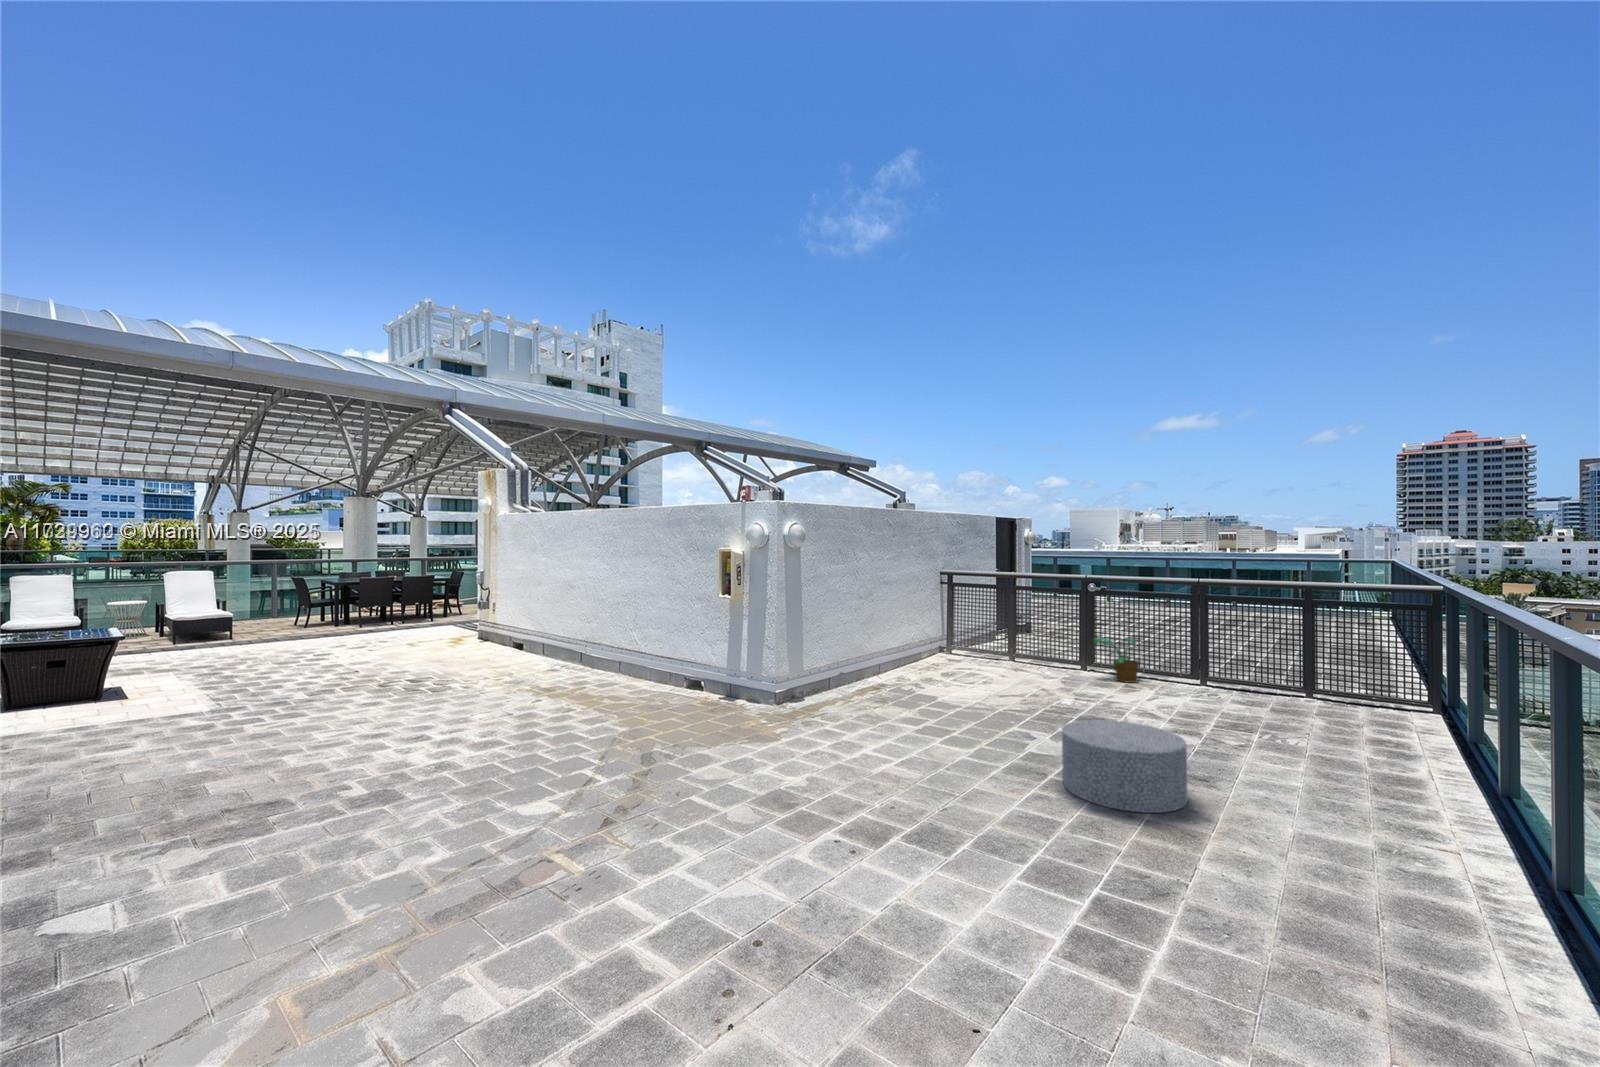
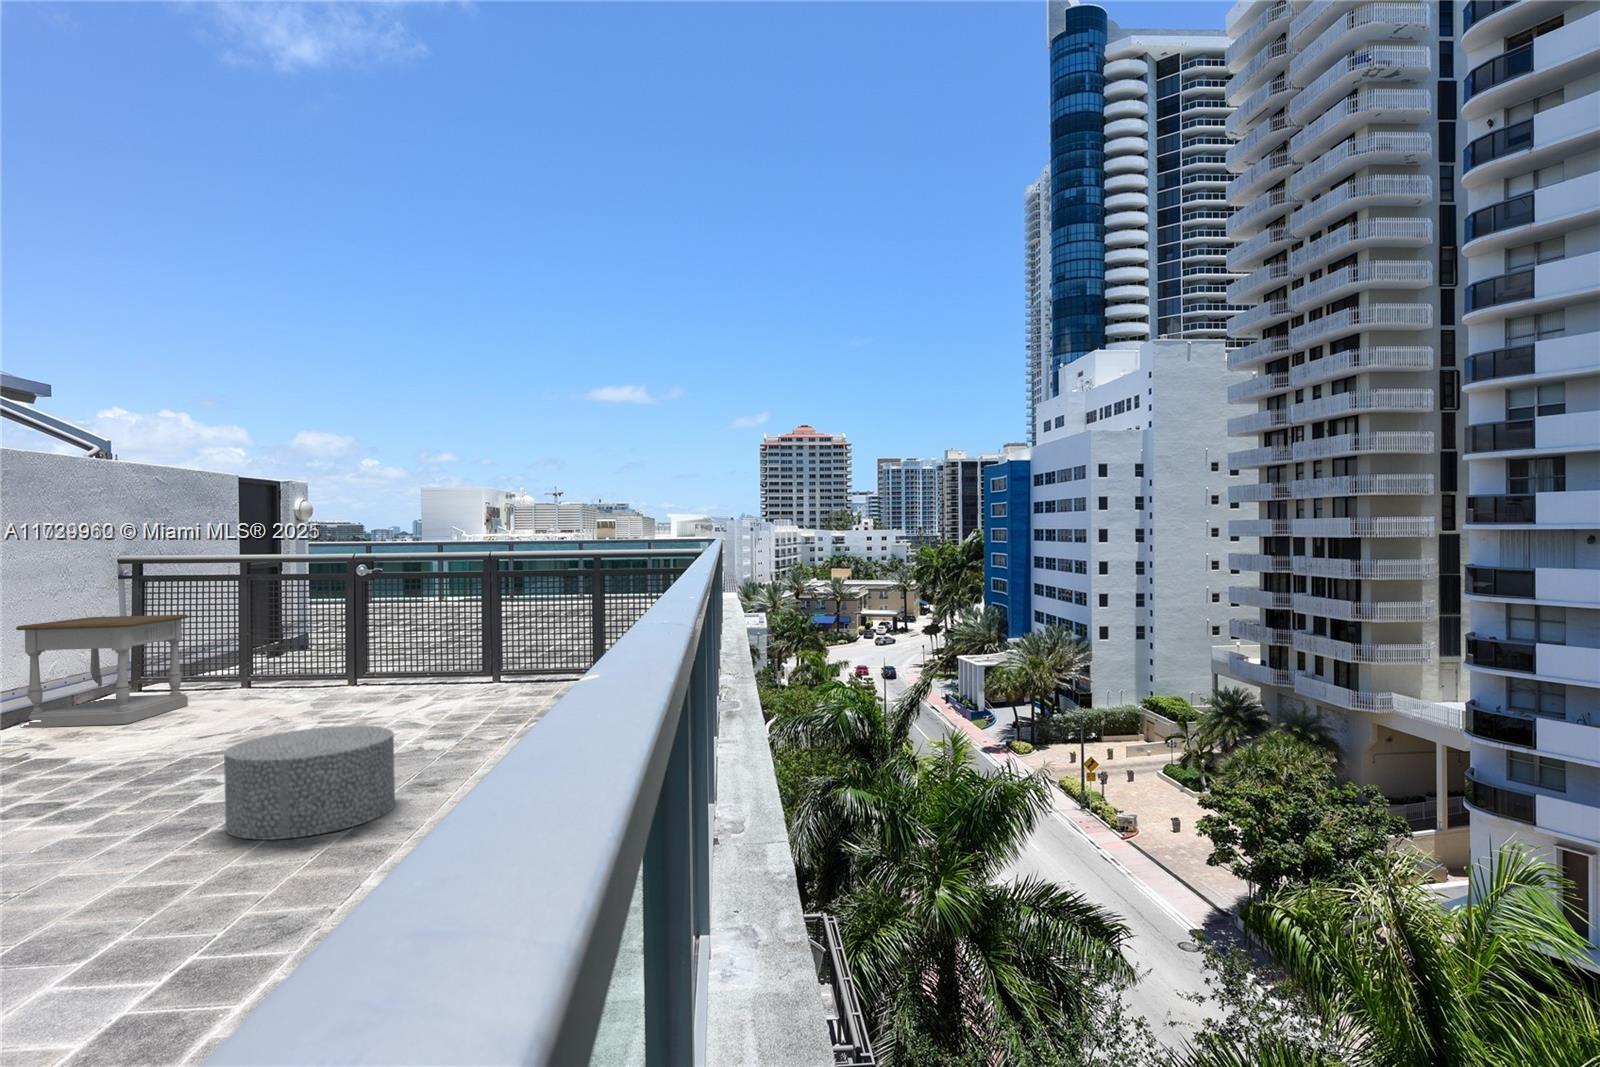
side table: none [900,607,982,677] -> present [16,614,188,728]
potted plant: present [1094,638,1141,683] -> none [359,635,429,693]

